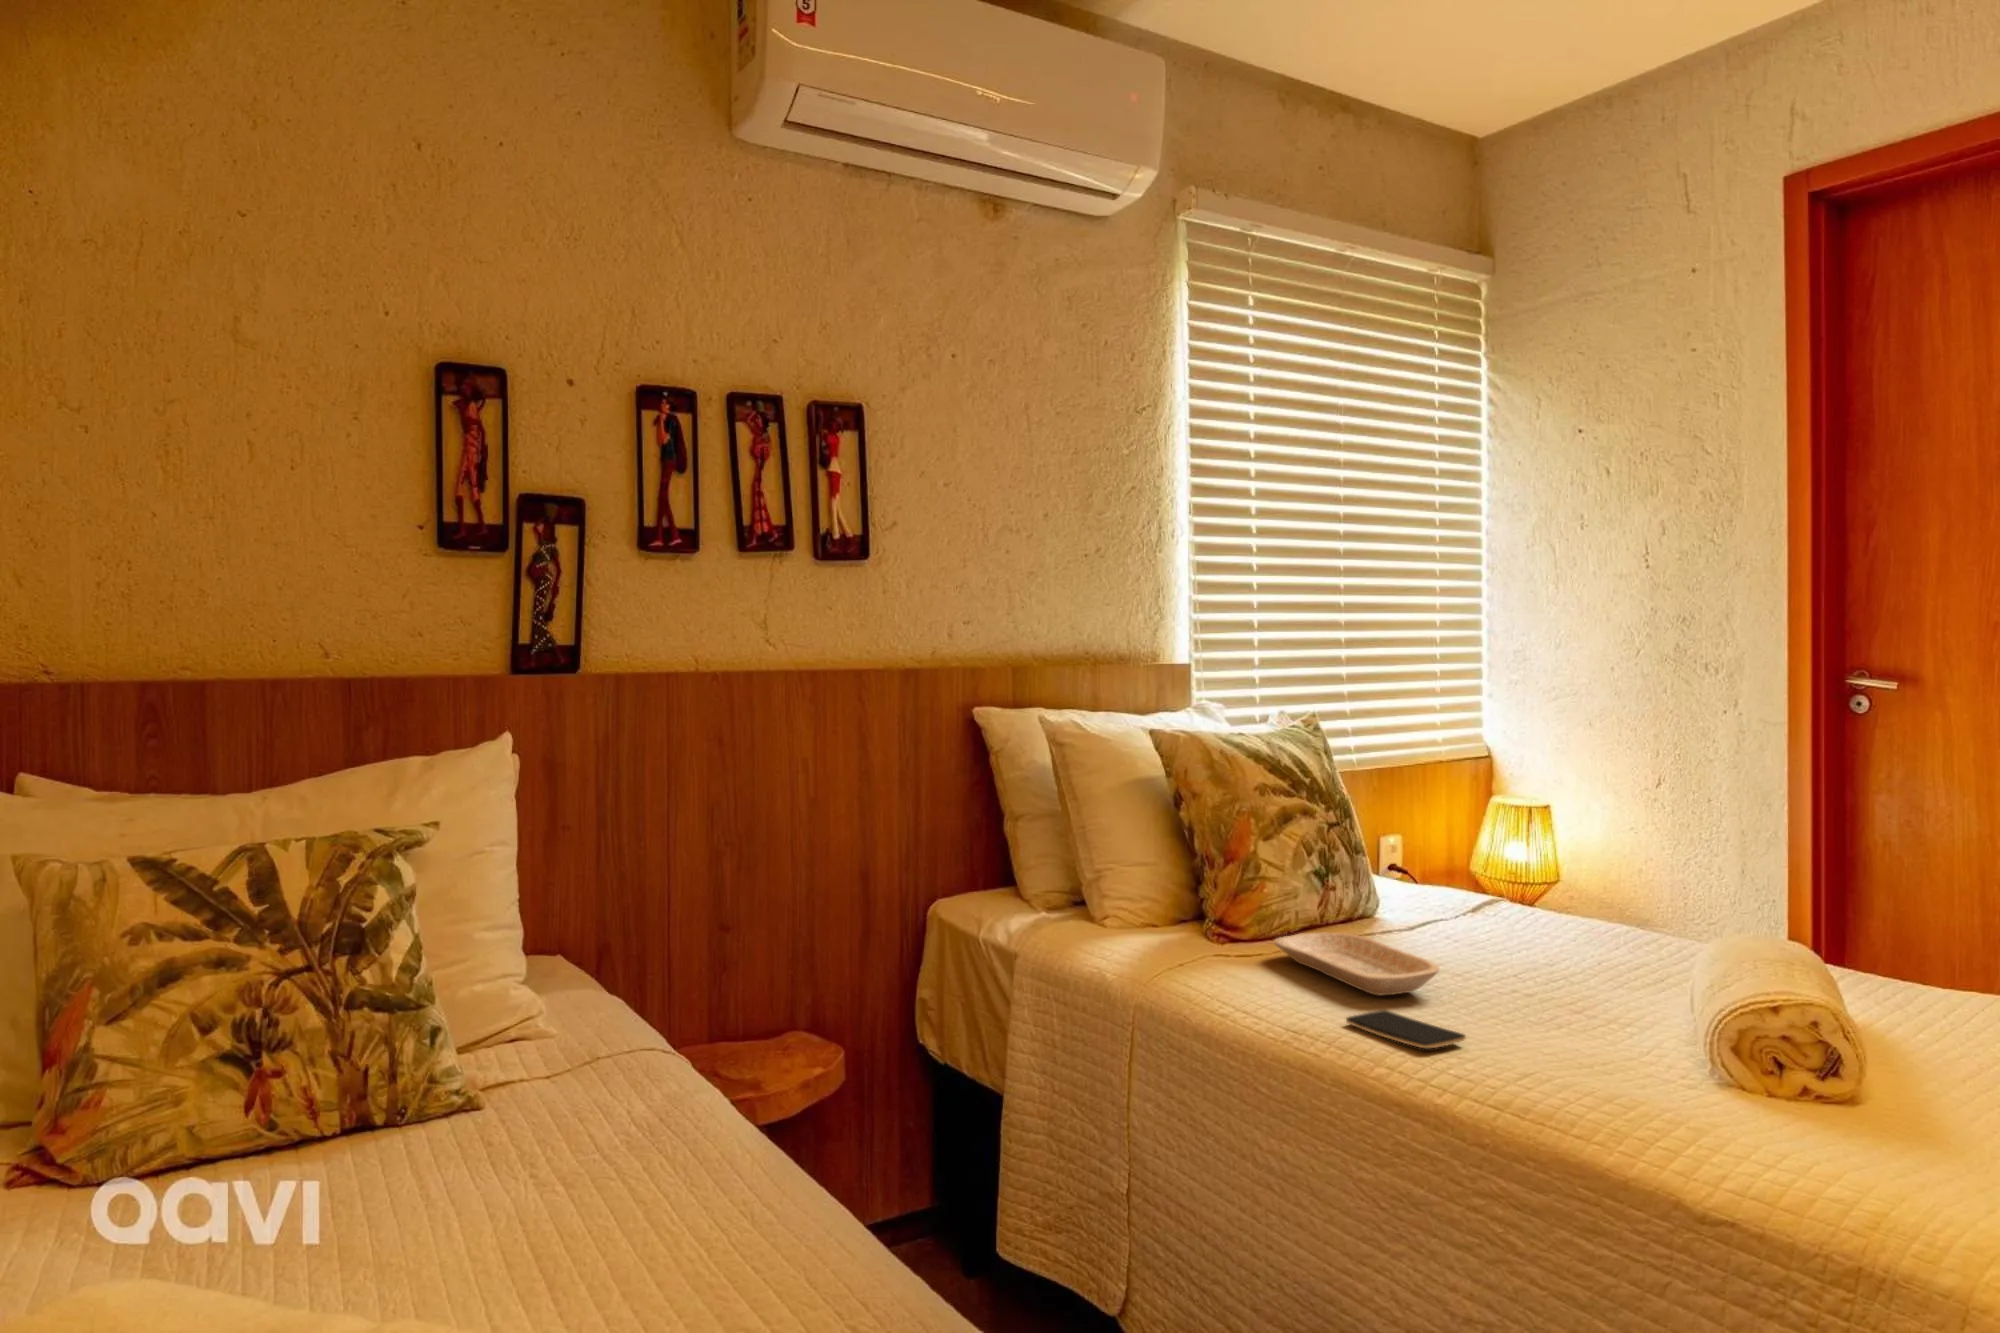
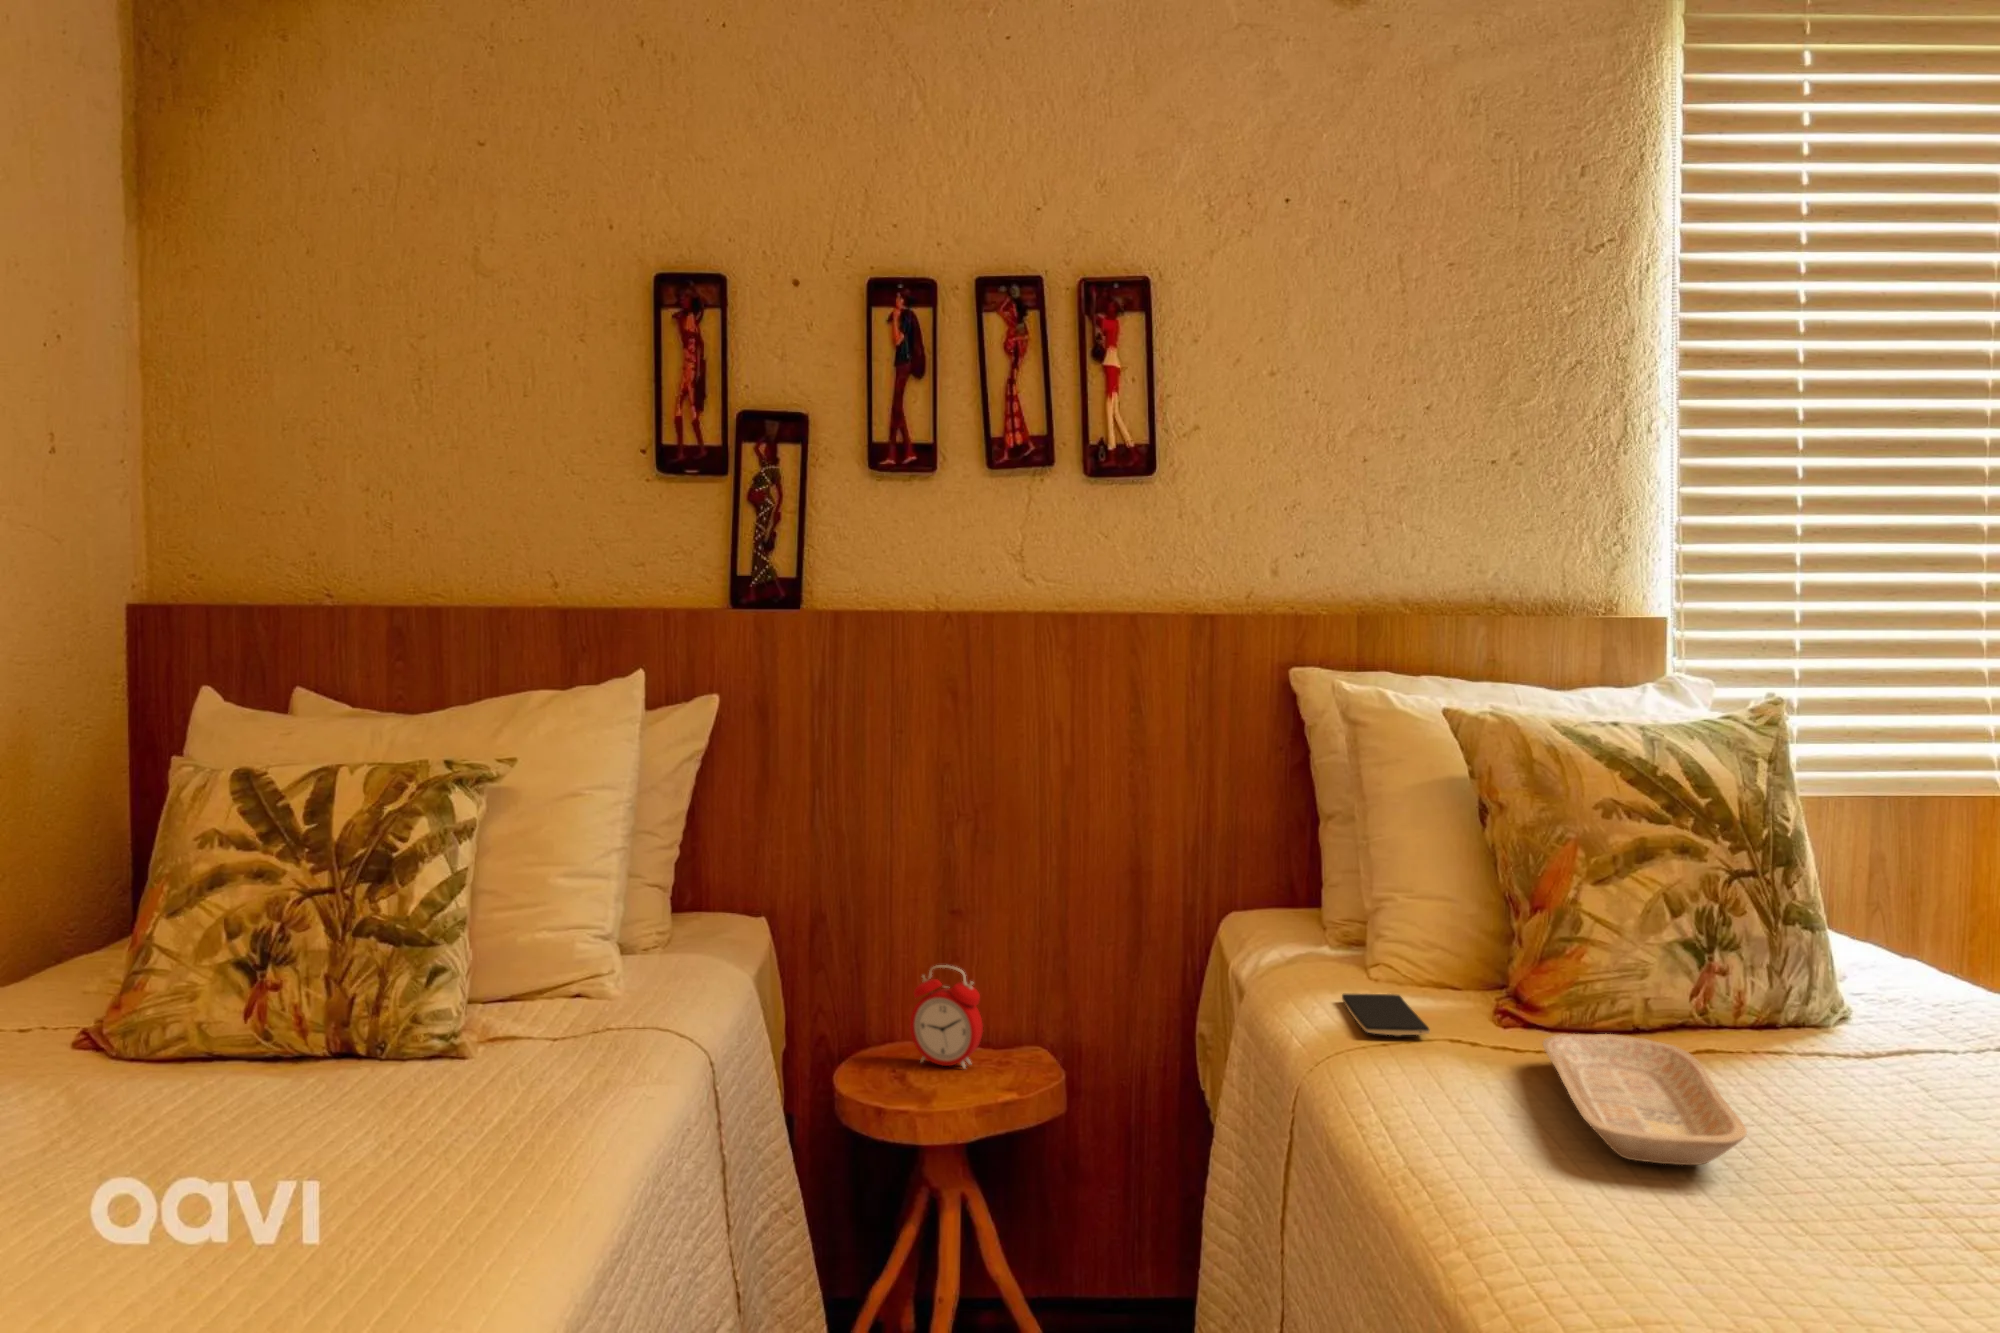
alarm clock: none [739,974,803,1062] -> present [910,965,983,1068]
smartphone: present [1346,1010,1465,1048] -> present [1342,994,1430,1036]

